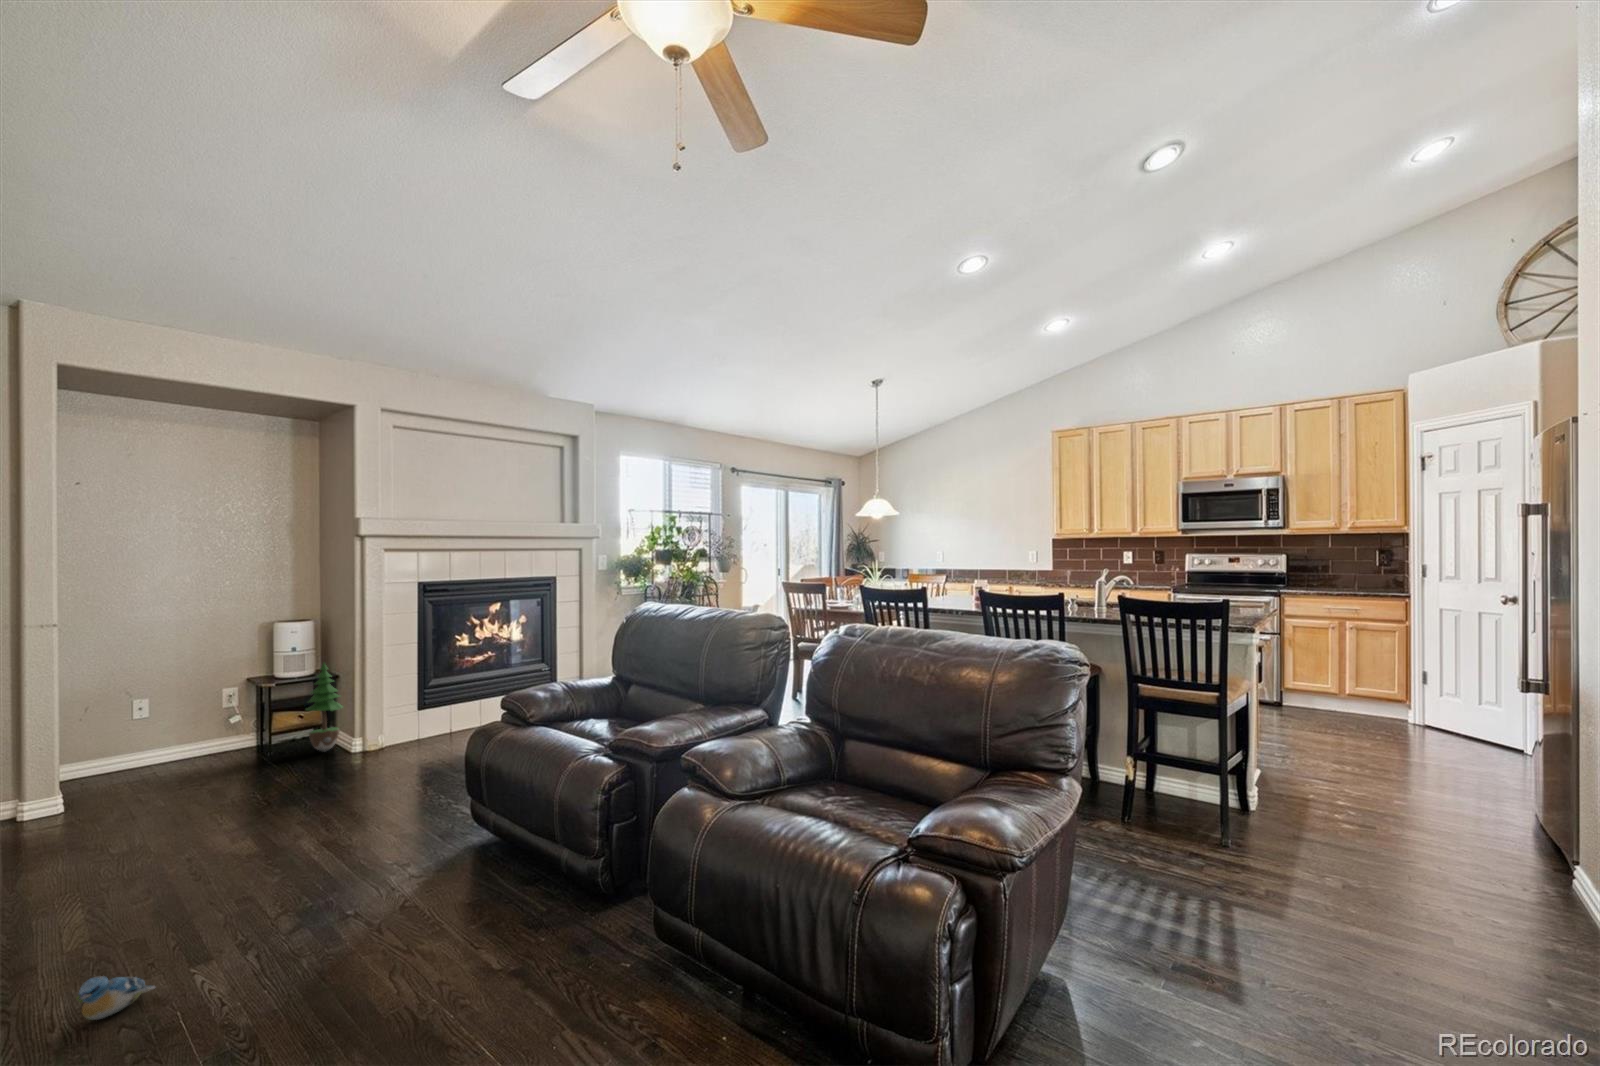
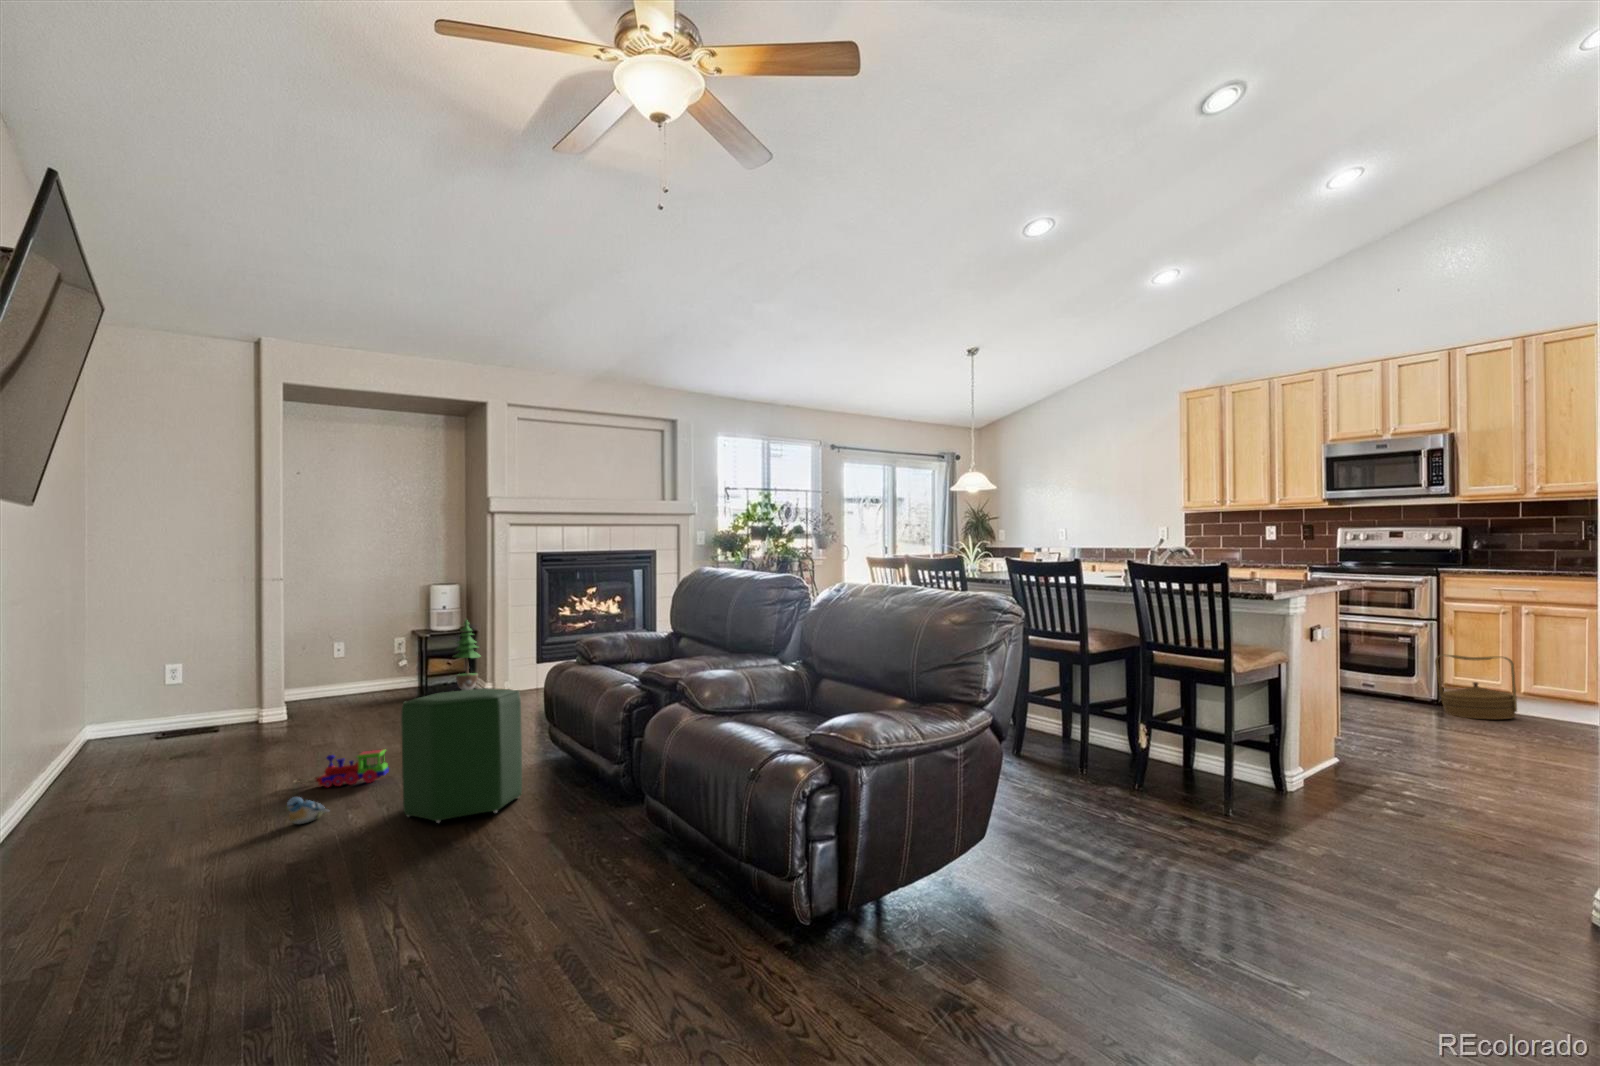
woven basket: none [1280,663,1346,719] -> present [1435,655,1517,720]
ottoman: none [280,774,454,985] -> present [401,688,522,823]
toy train: none [80,866,242,939] -> present [293,749,389,787]

